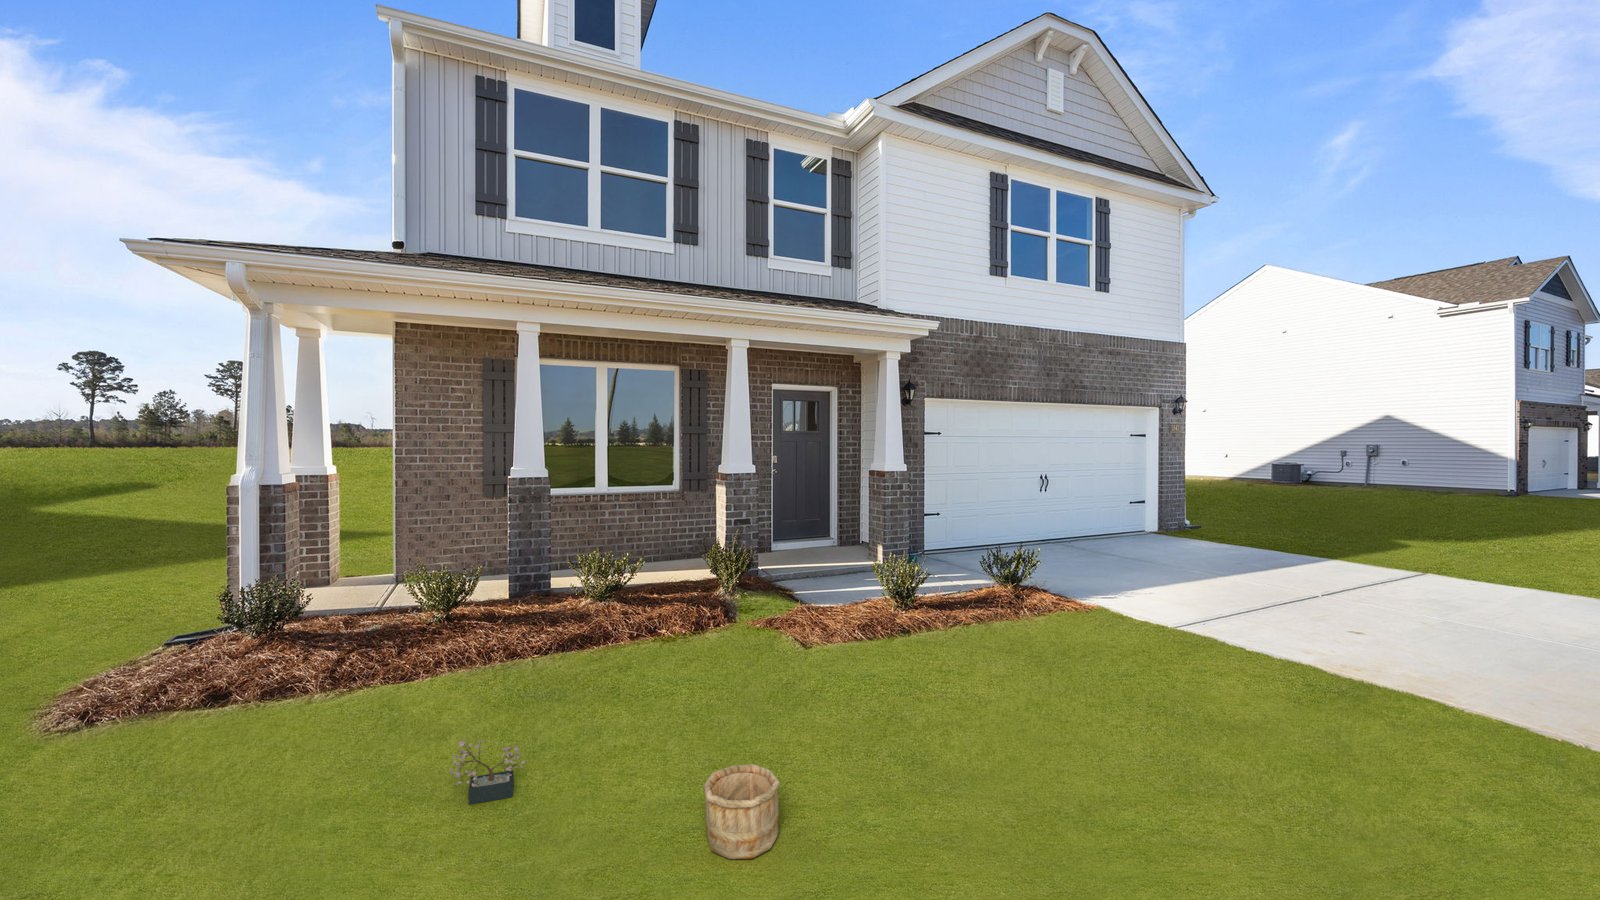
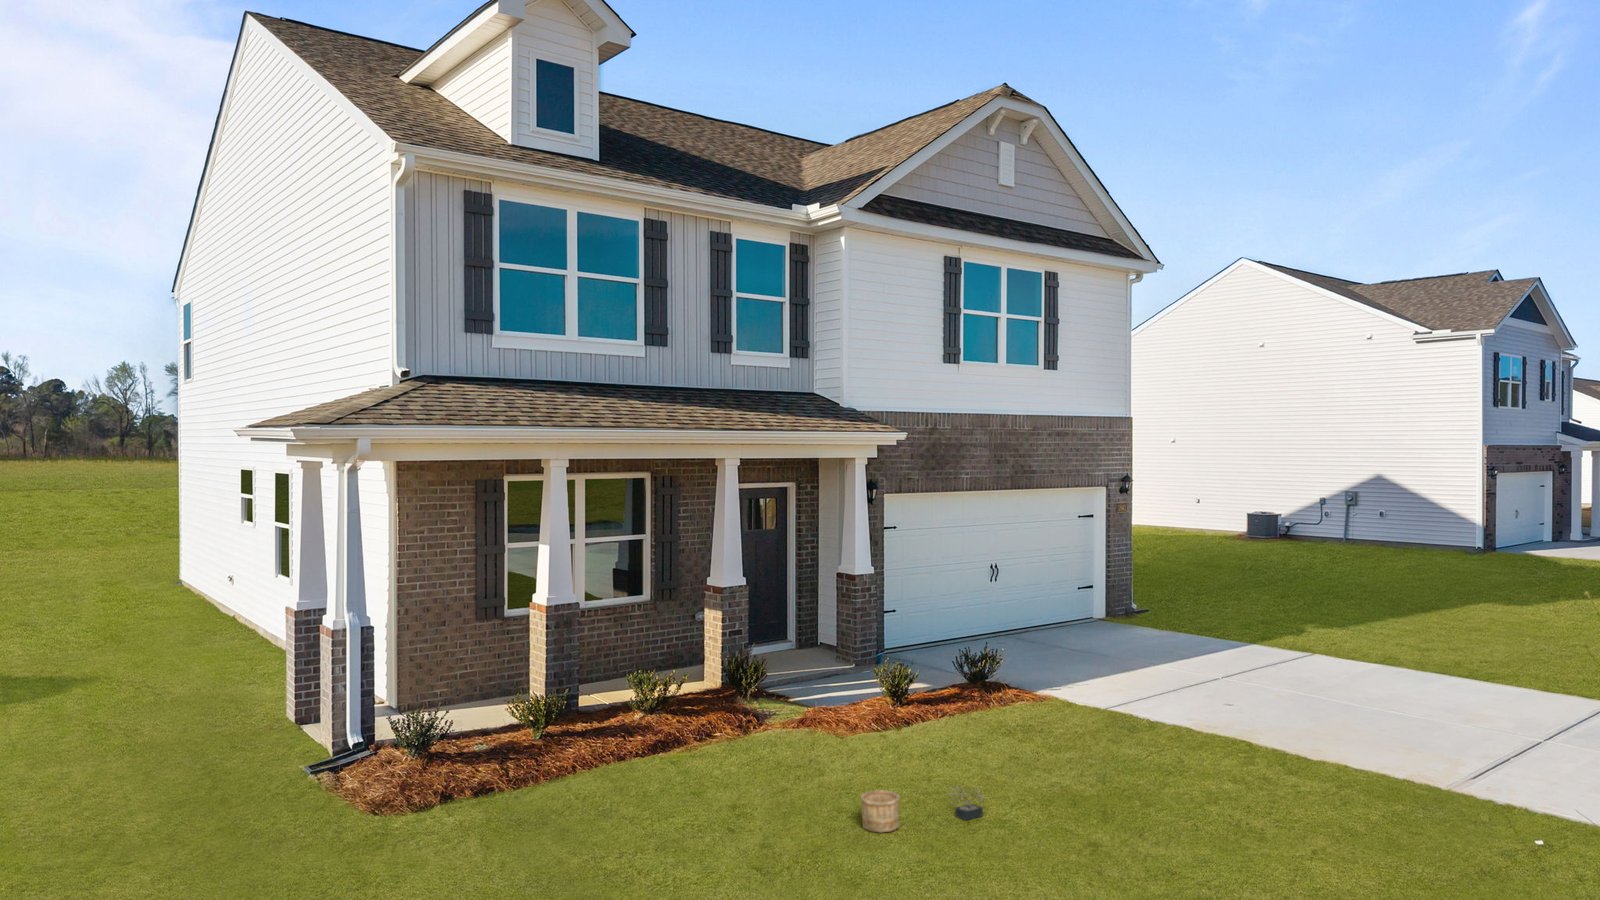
decorative plant: present [450,738,525,805] -> present [953,787,983,820]

